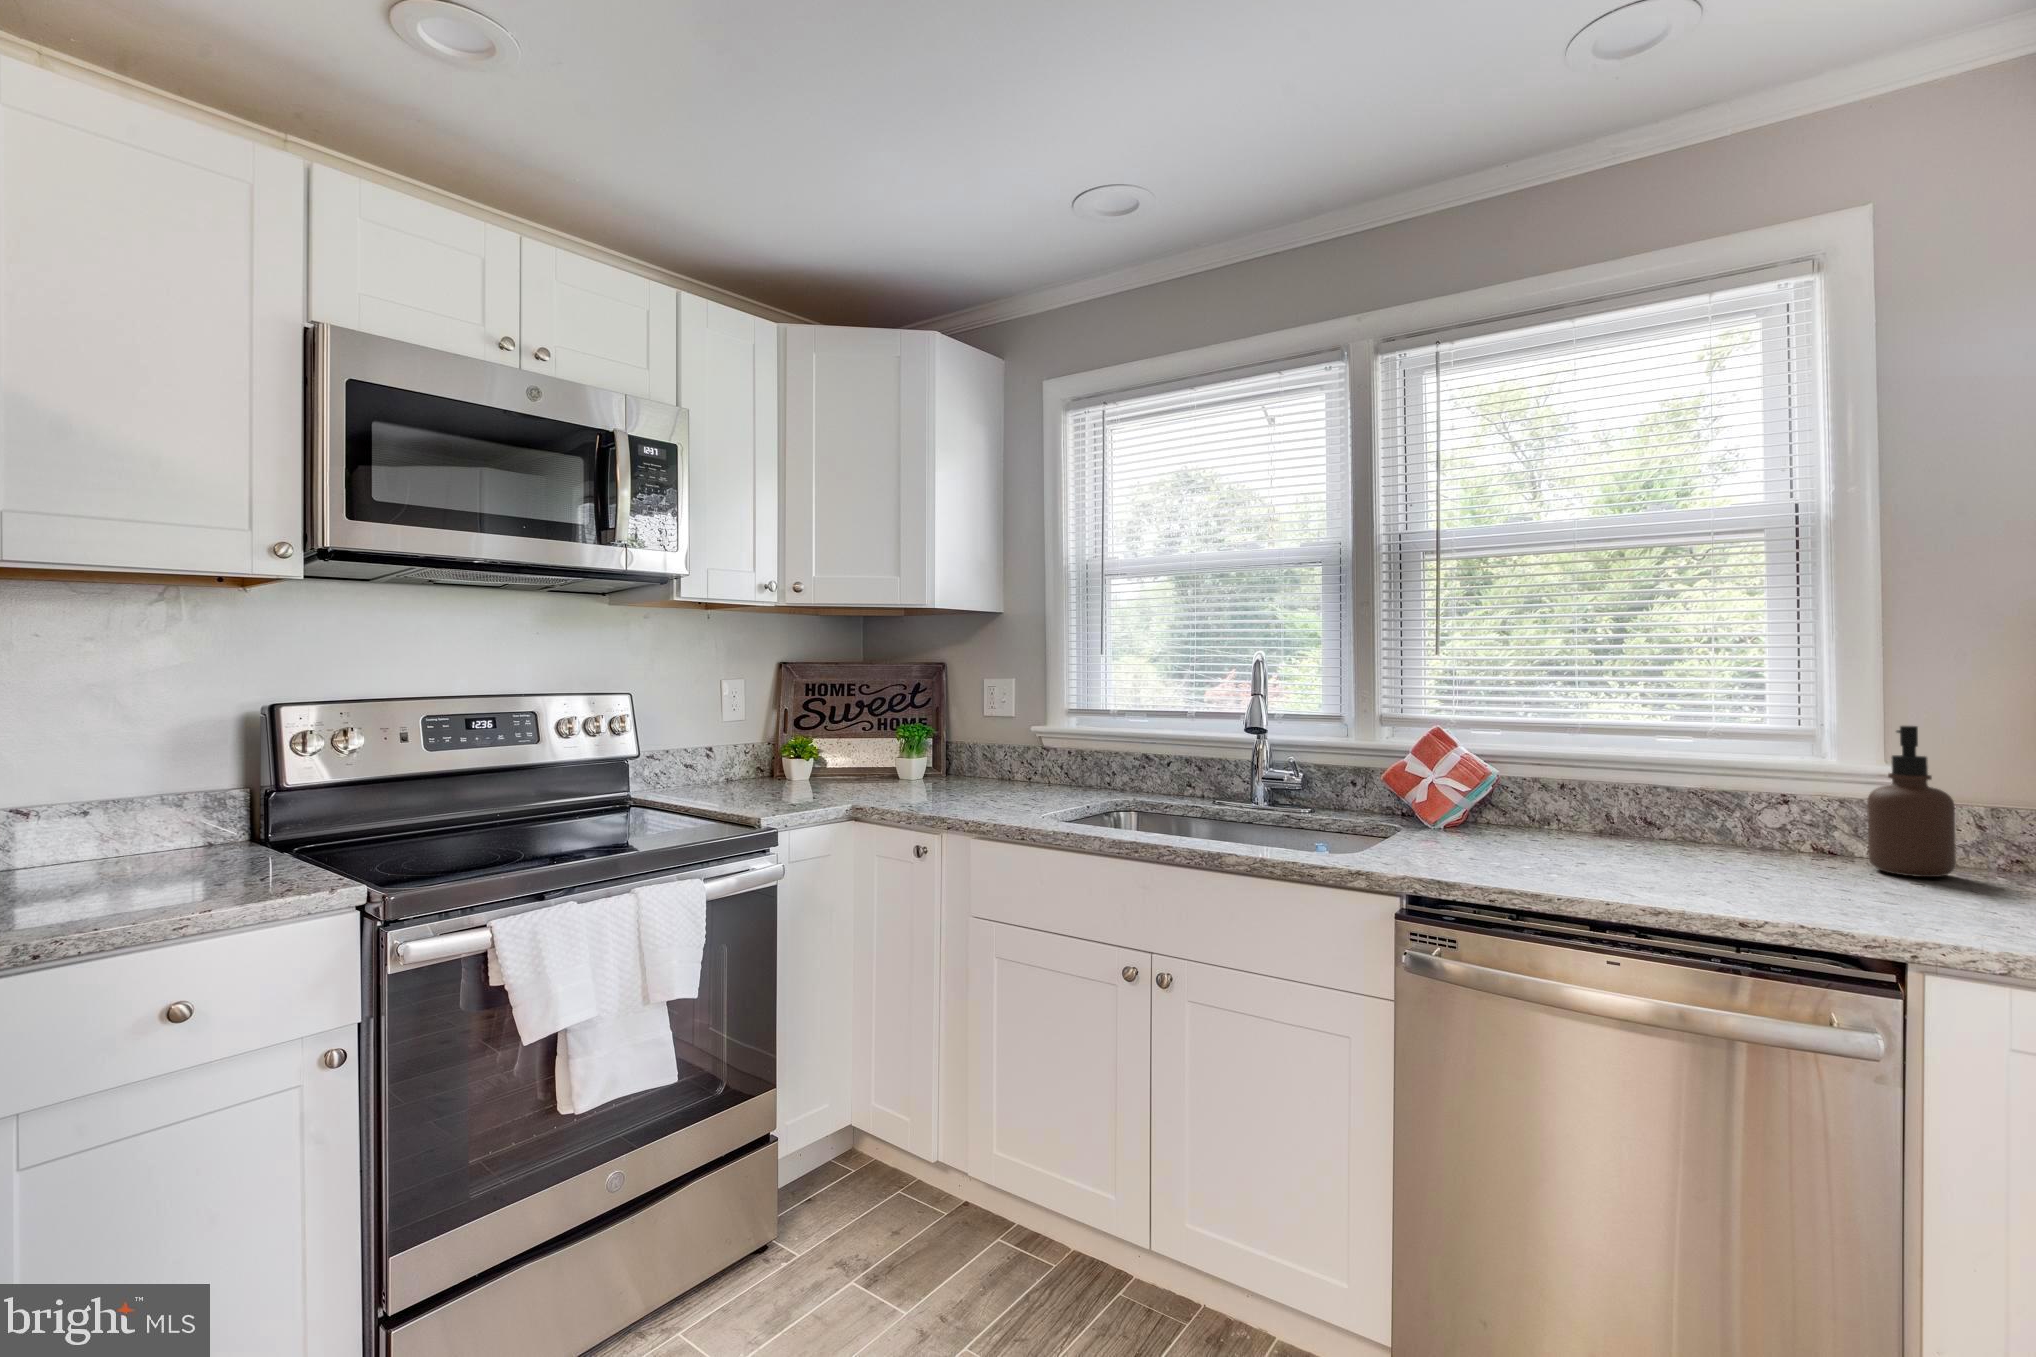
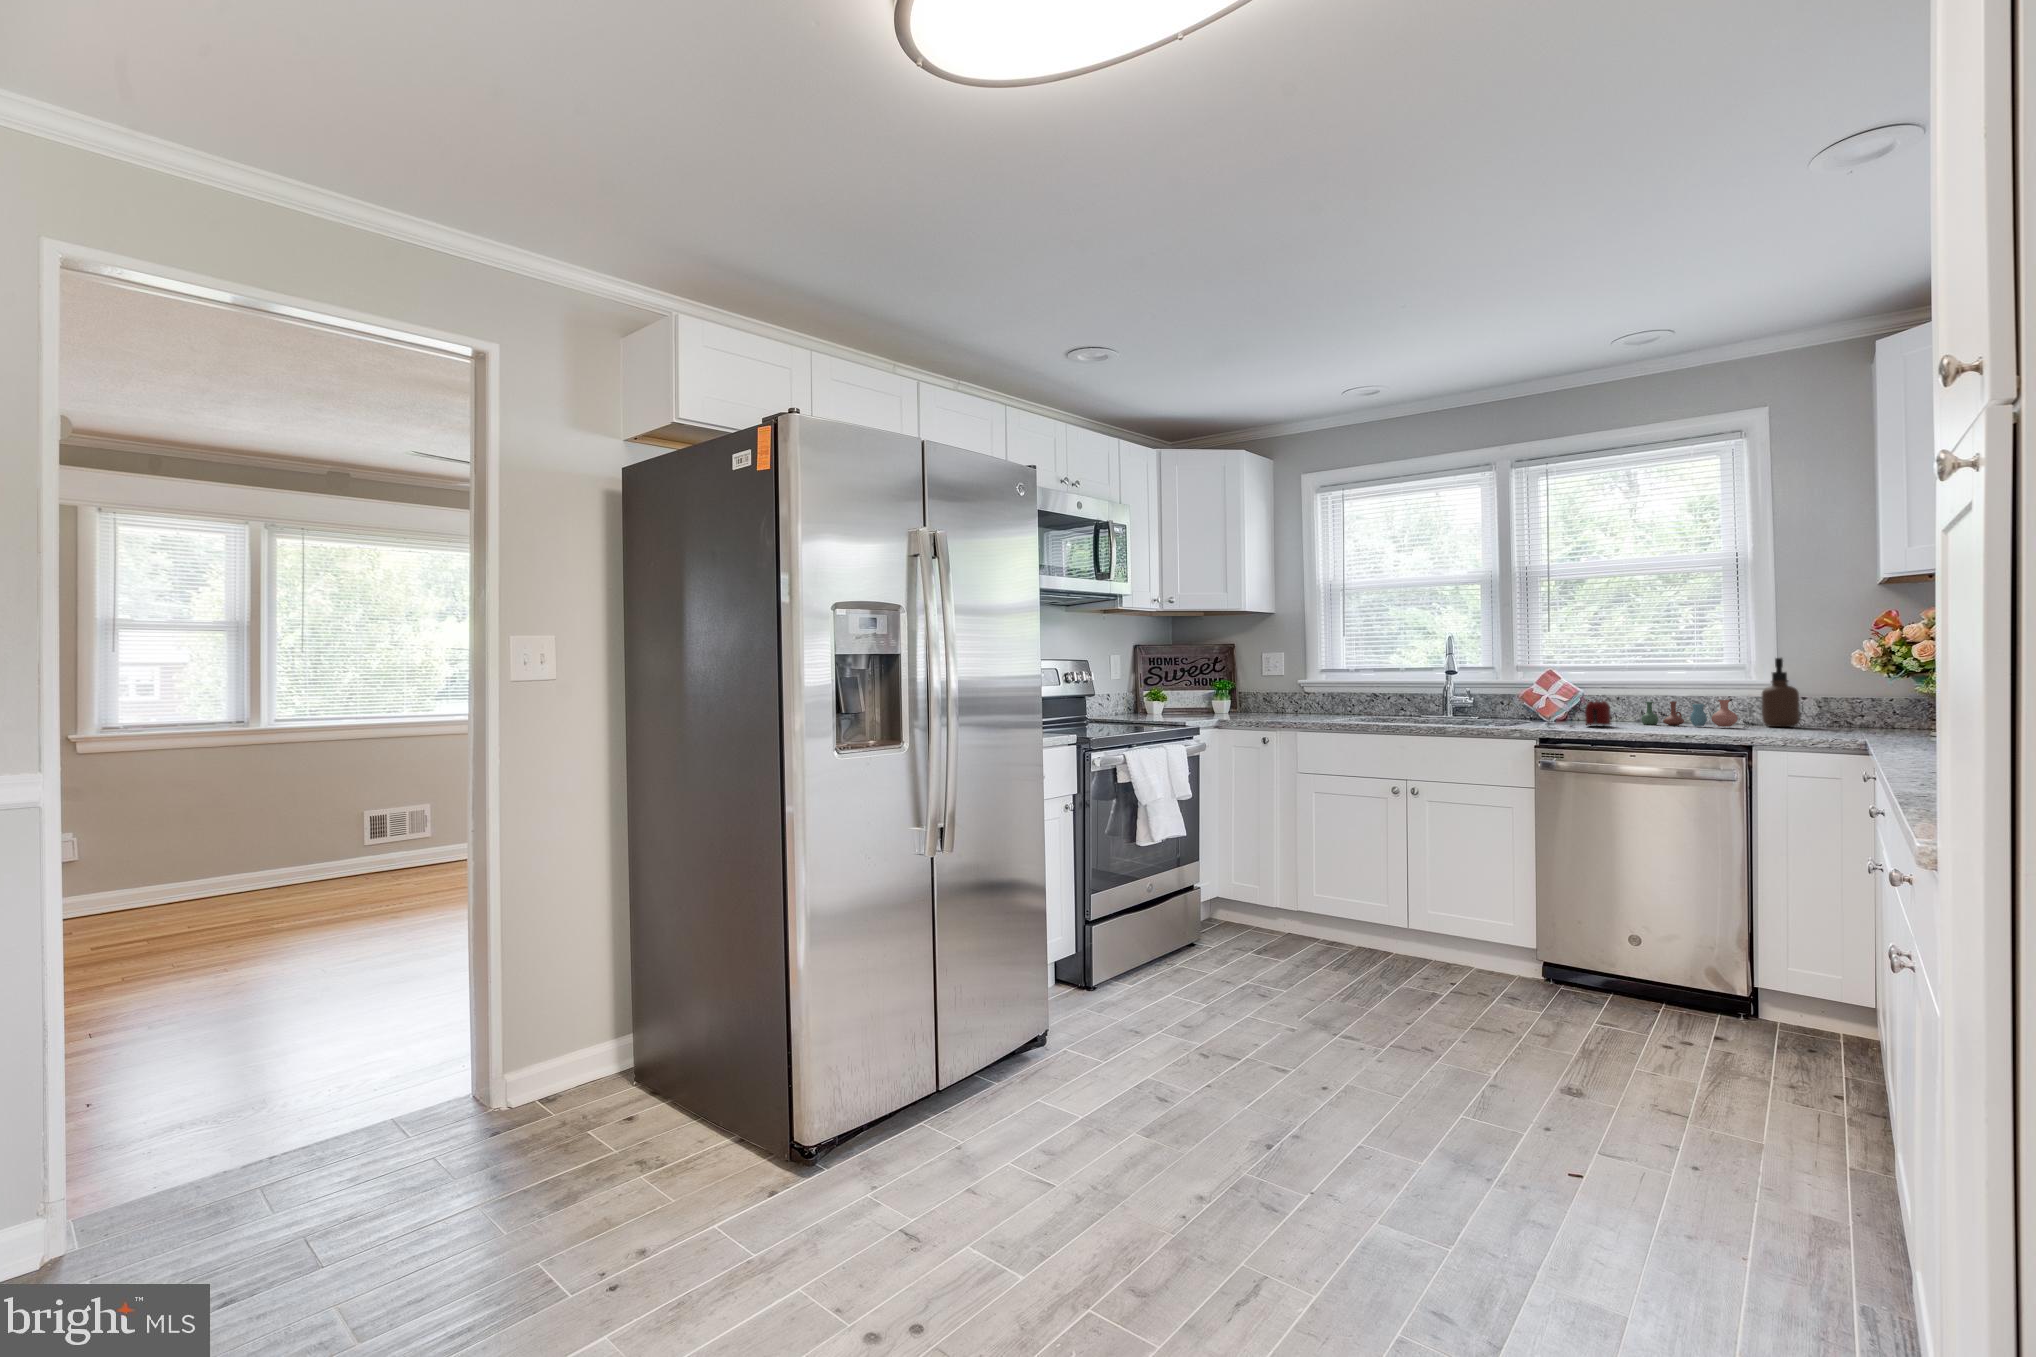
vase: none [1611,802,1829,878] -> present [1641,700,1738,727]
toaster: none [1419,807,1555,868] -> present [1547,701,1611,726]

